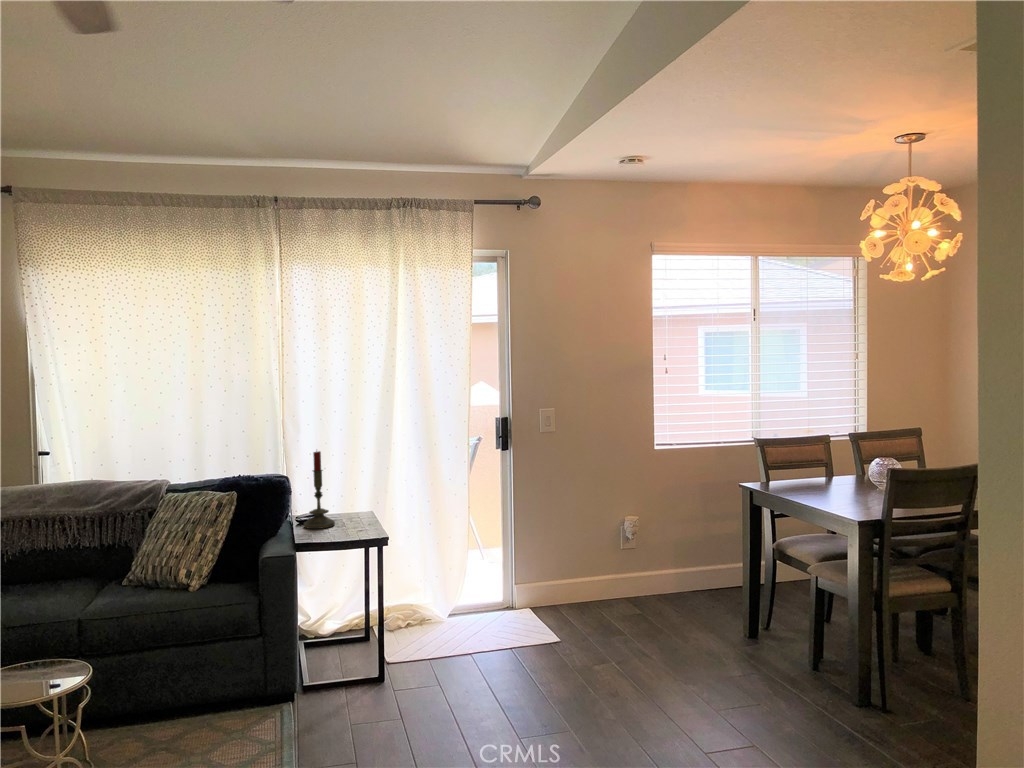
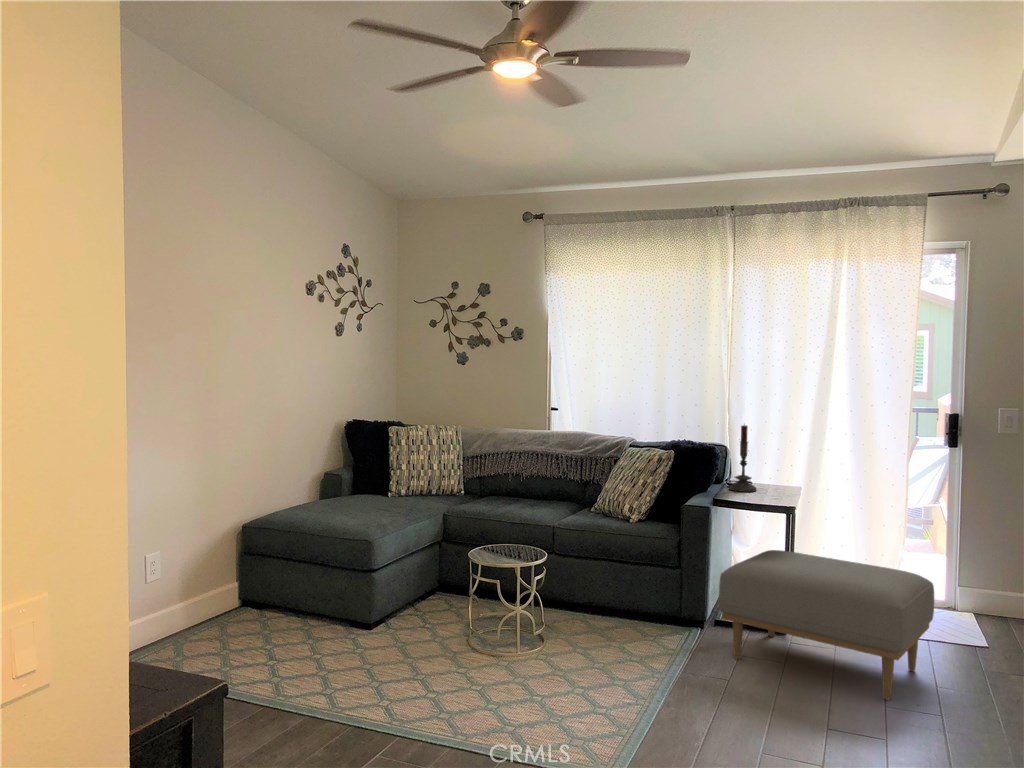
ottoman: none [327,588,531,734] -> present [719,550,934,700]

